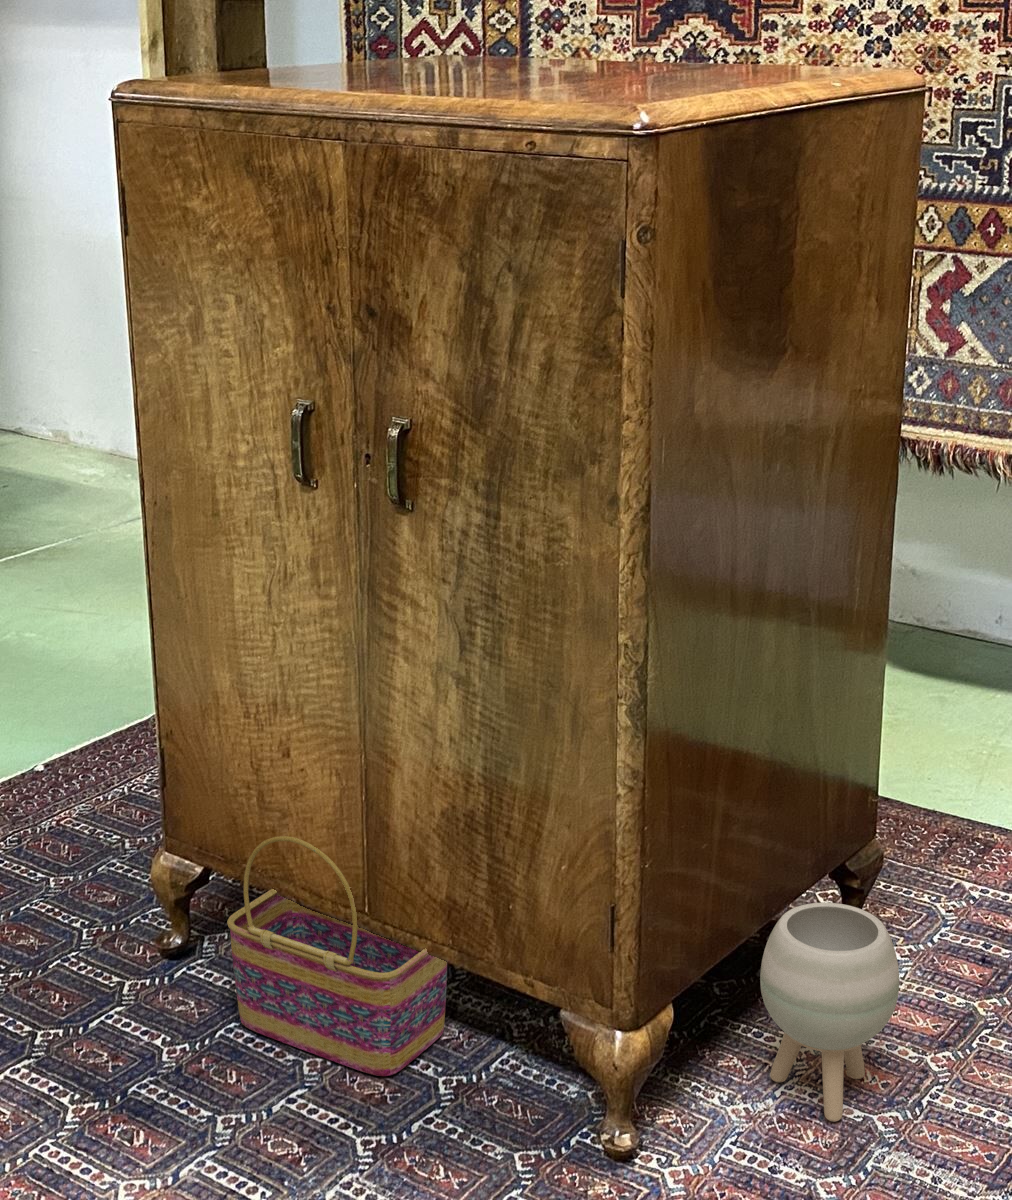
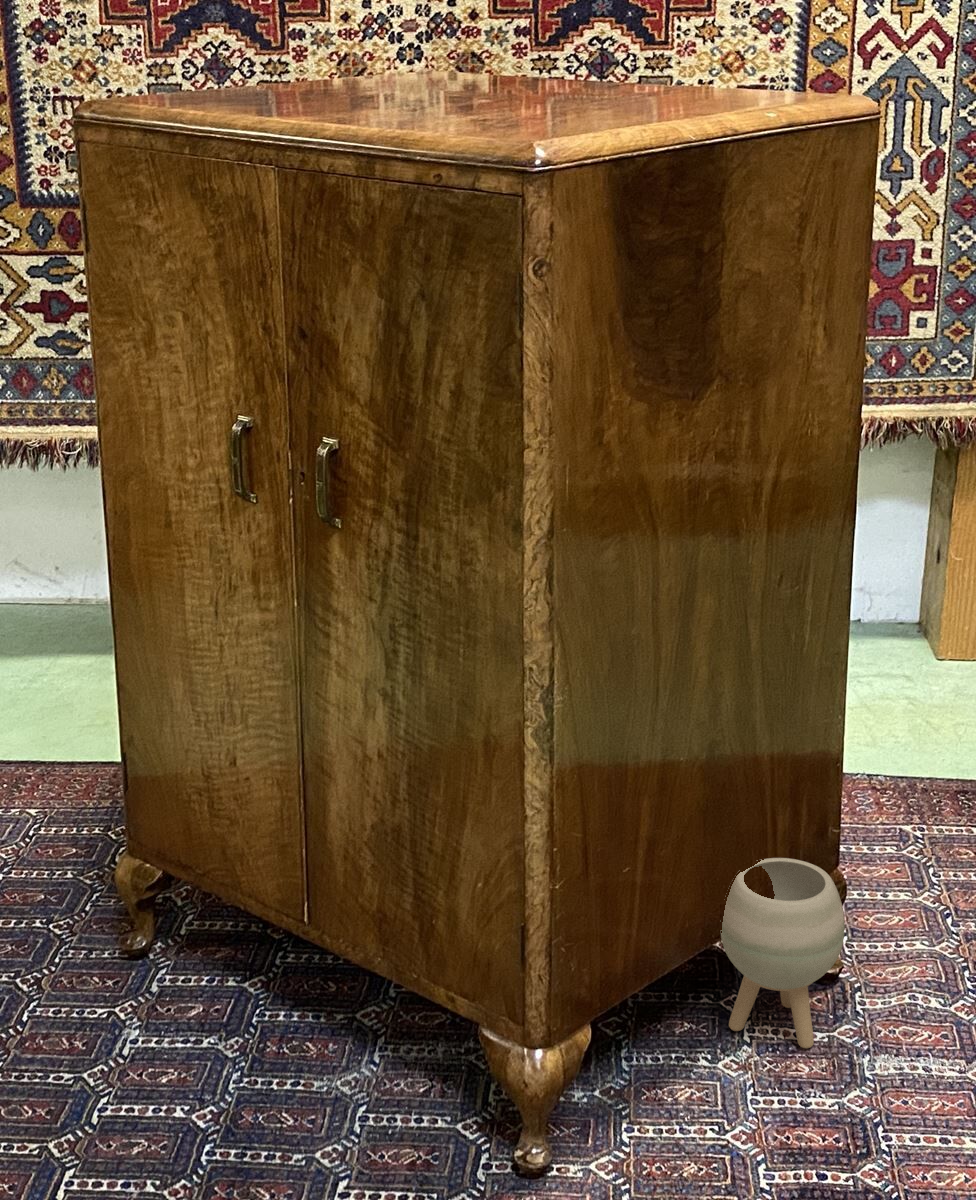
basket: present [227,836,447,1076] -> none [214,872,437,1145]

